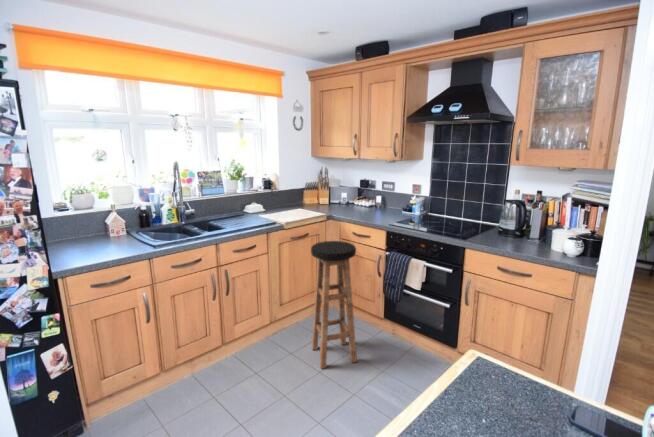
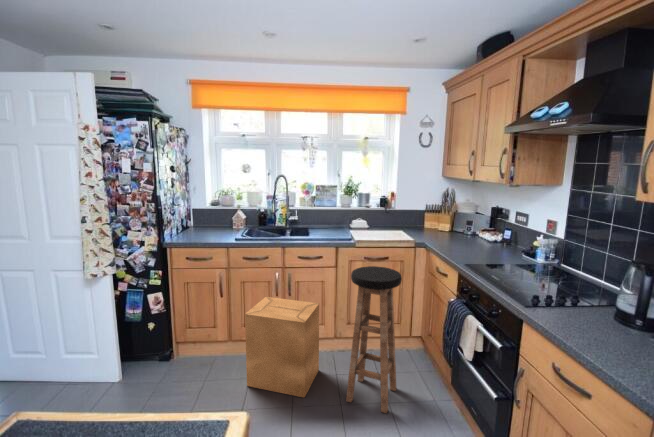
cardboard box: none [208,292,287,405] -> present [245,297,319,397]

